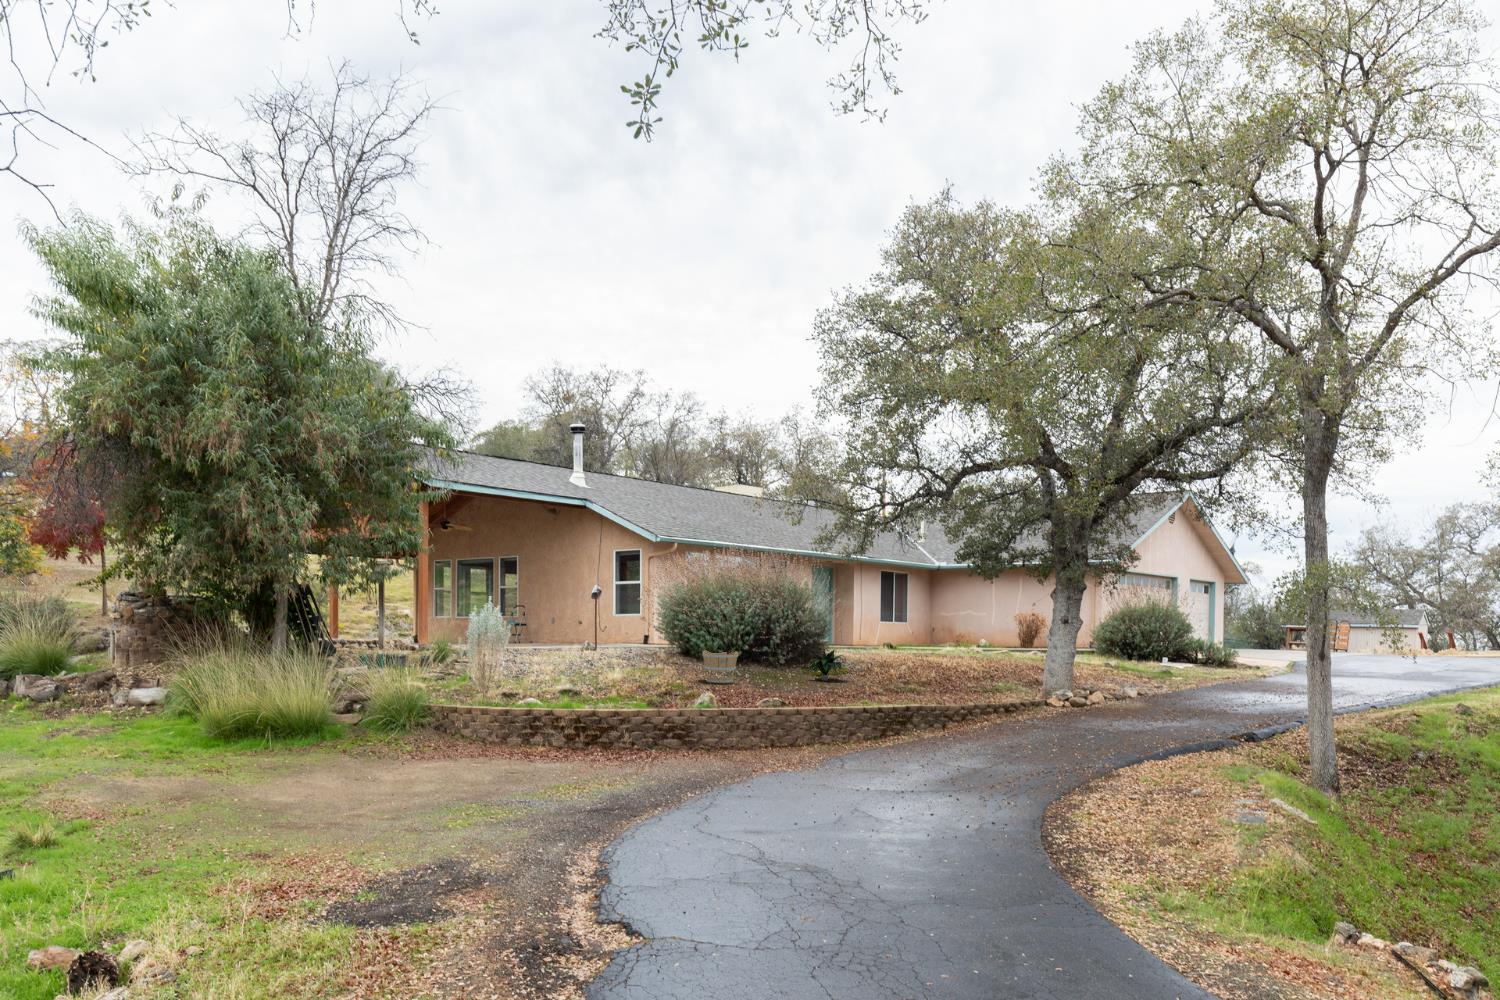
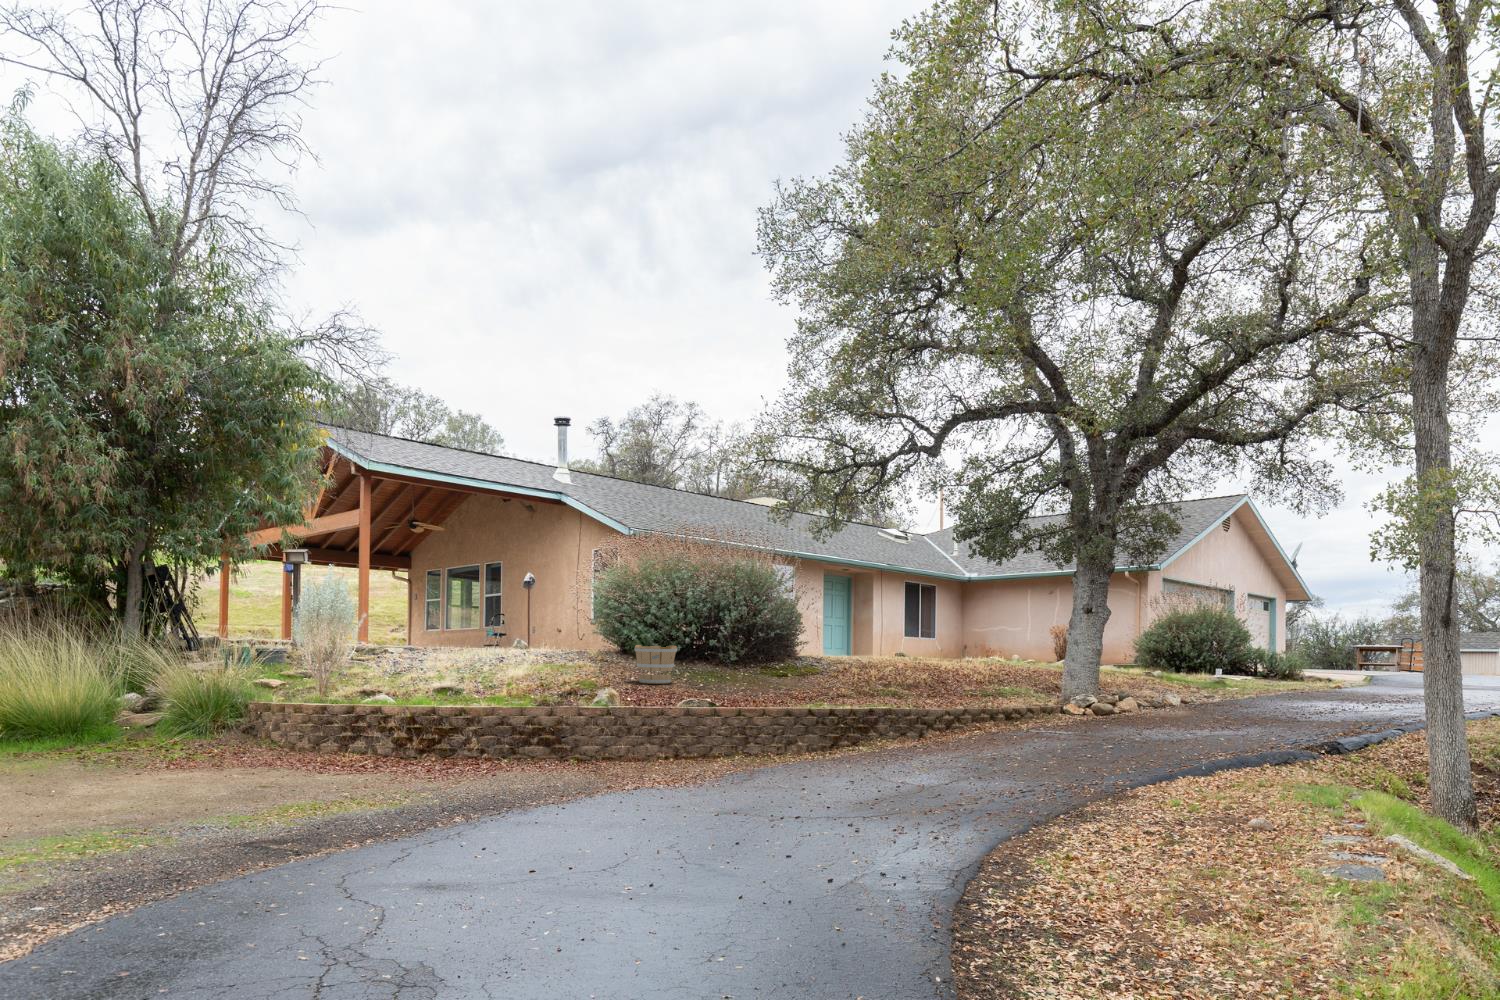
potted plant: present [808,649,845,681] -> none [765,644,816,683]

